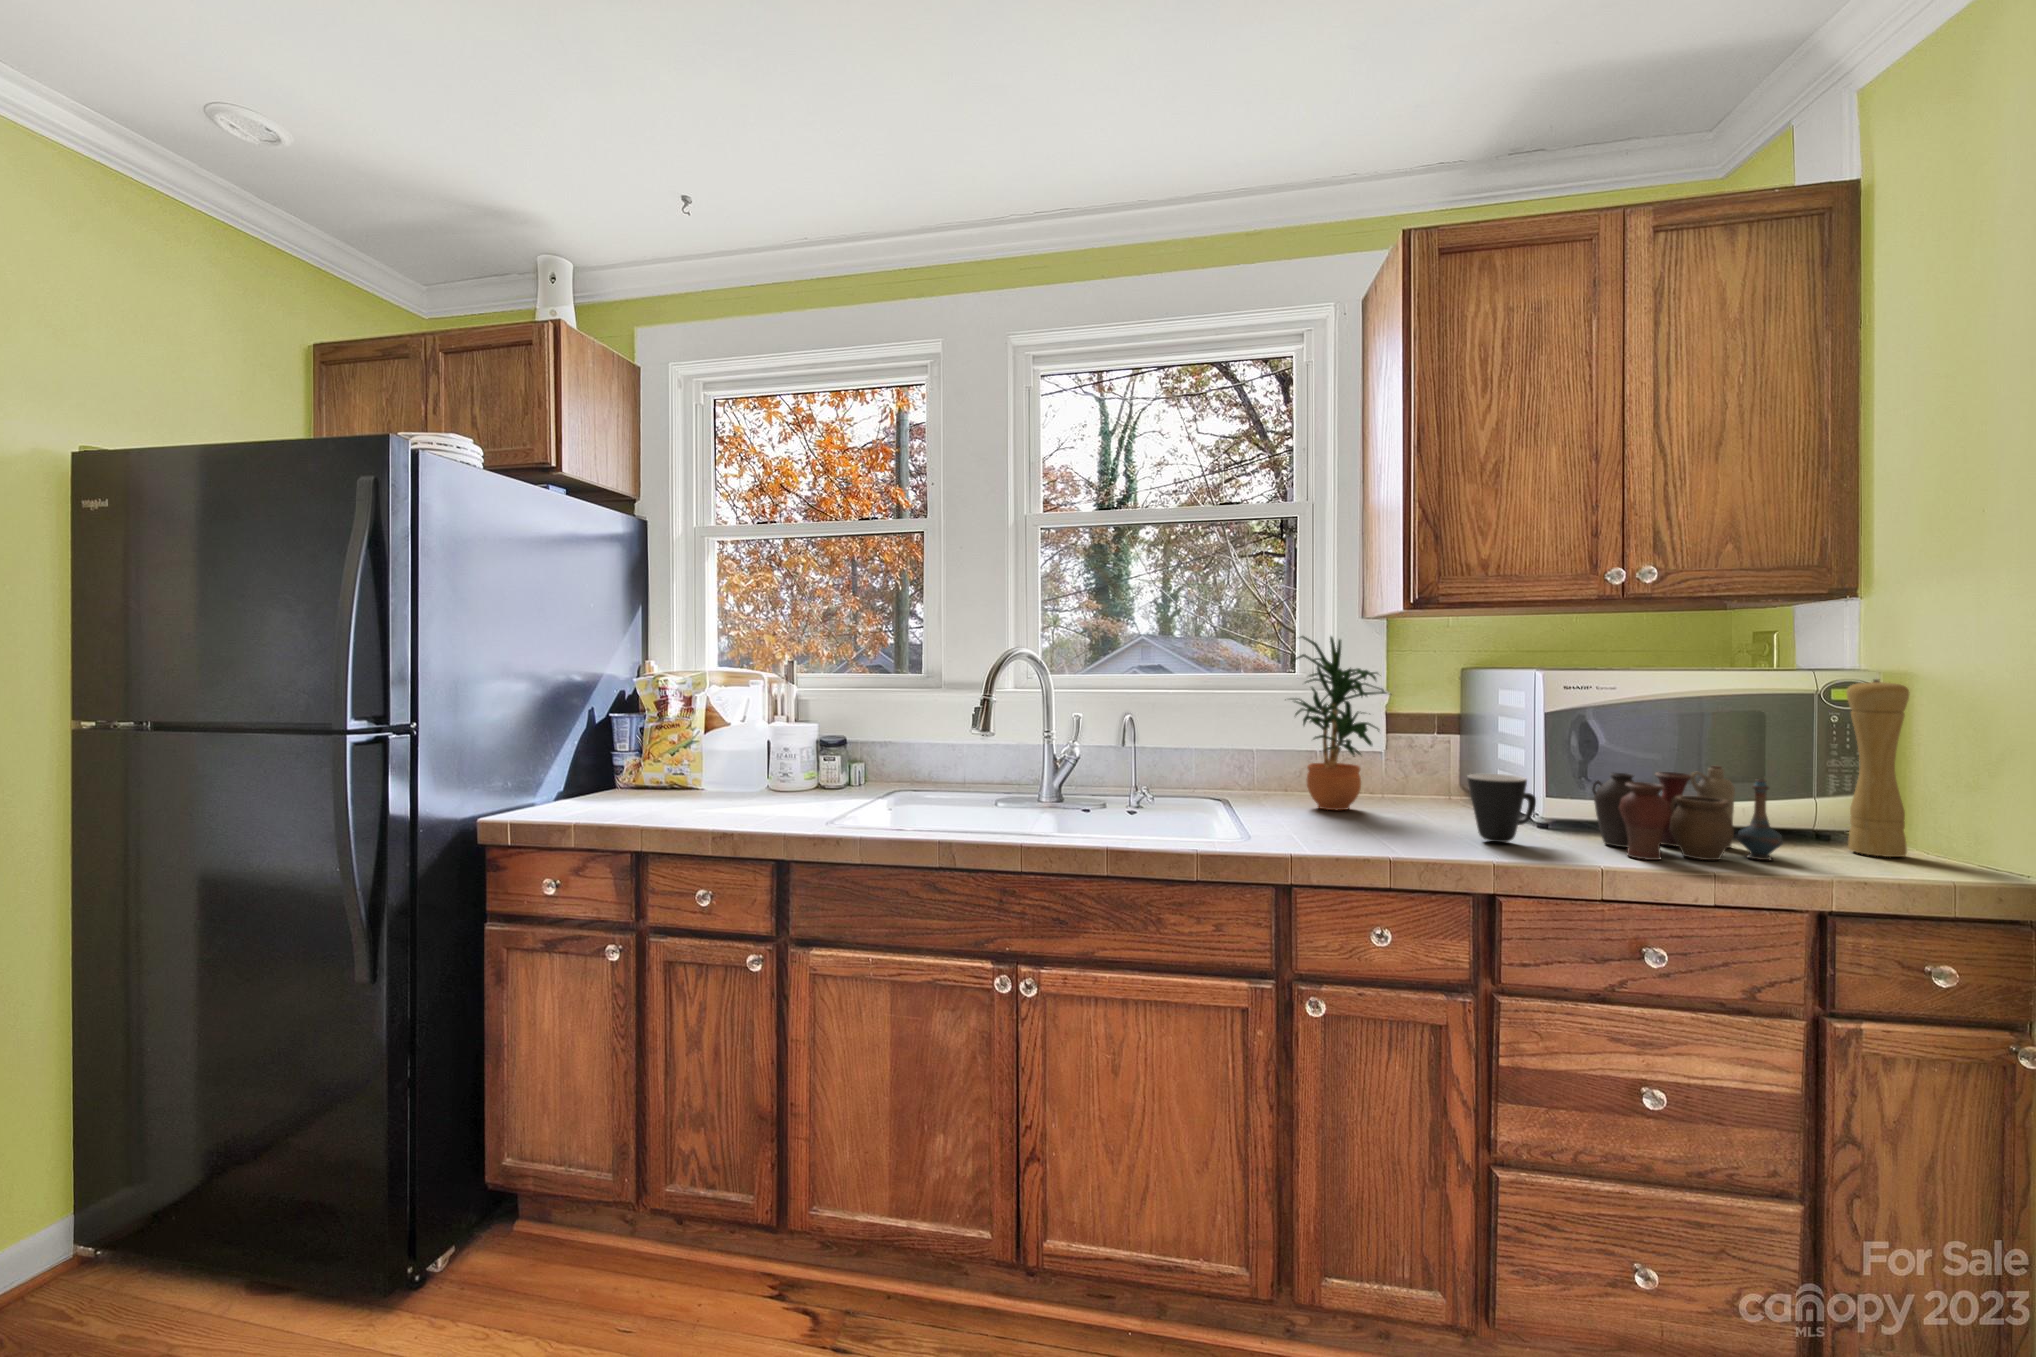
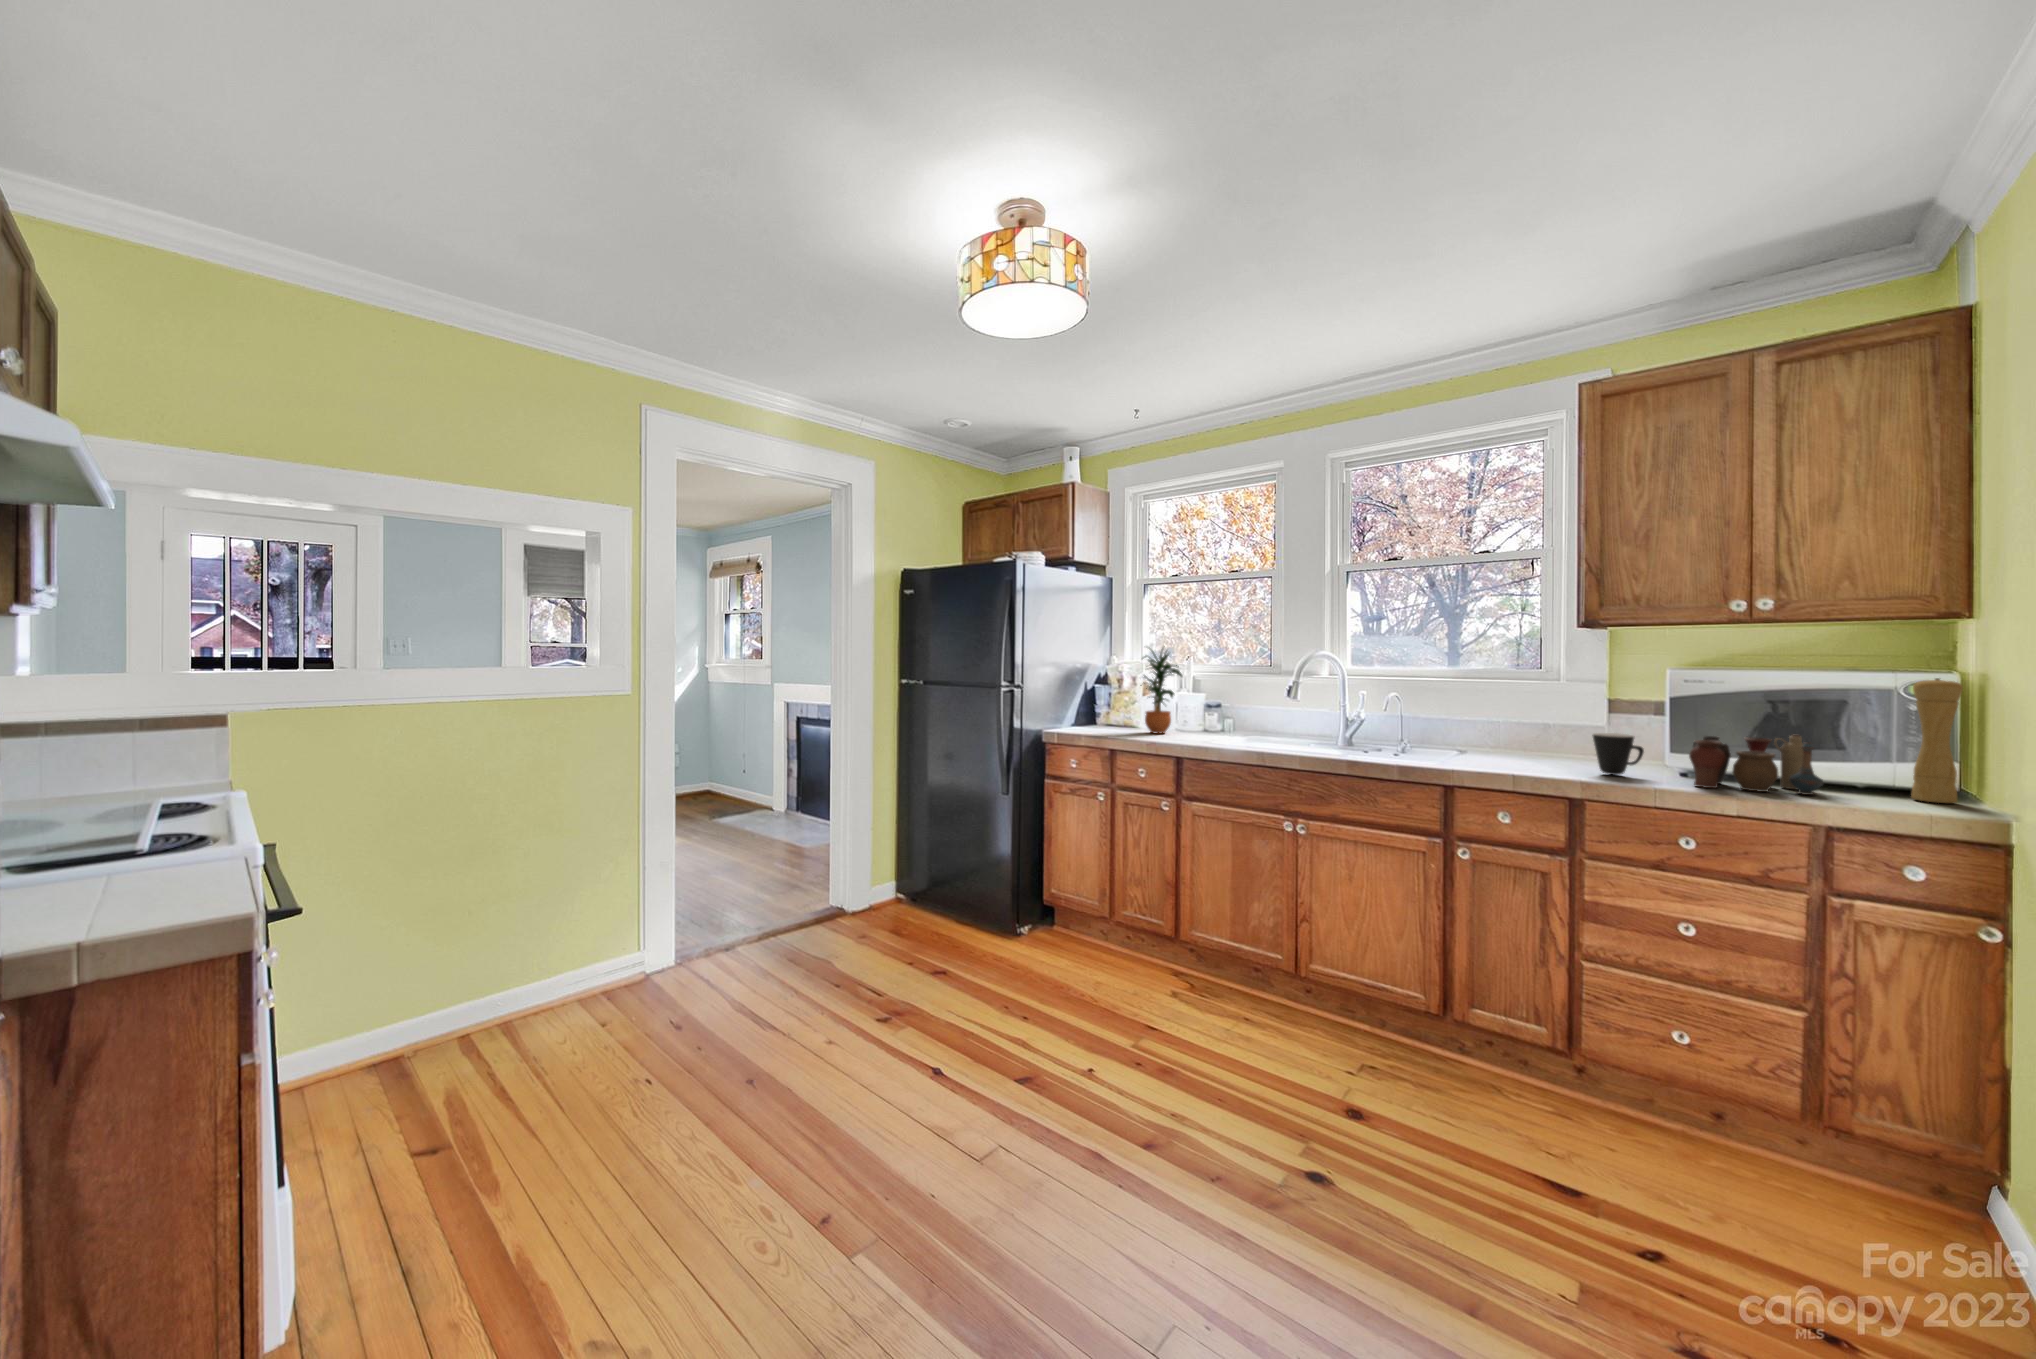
potted plant: present [1291,636,1387,810] -> present [1141,649,1182,734]

